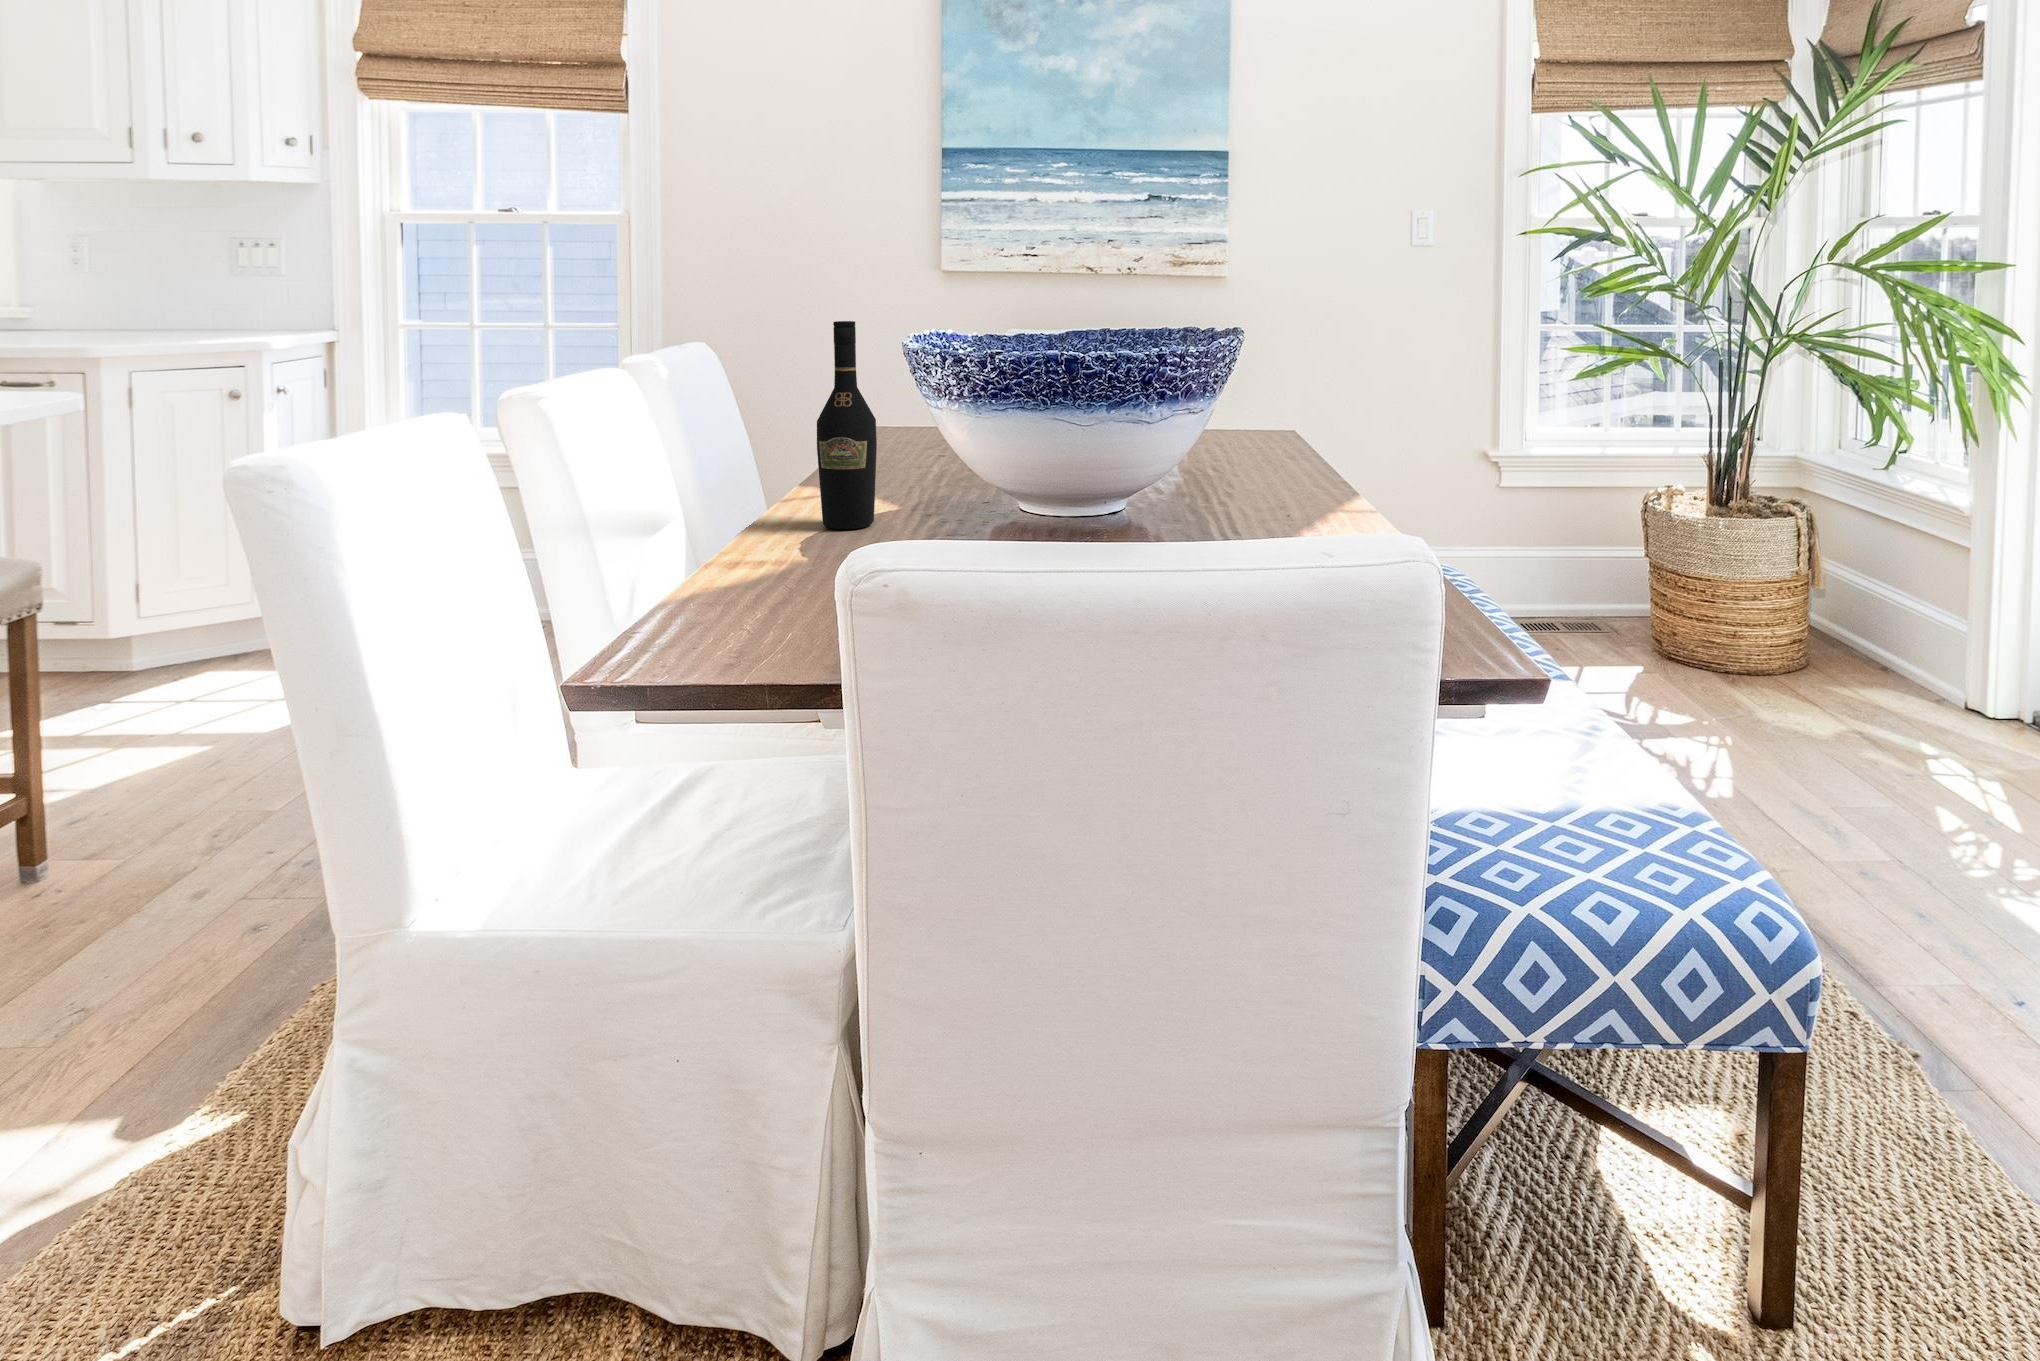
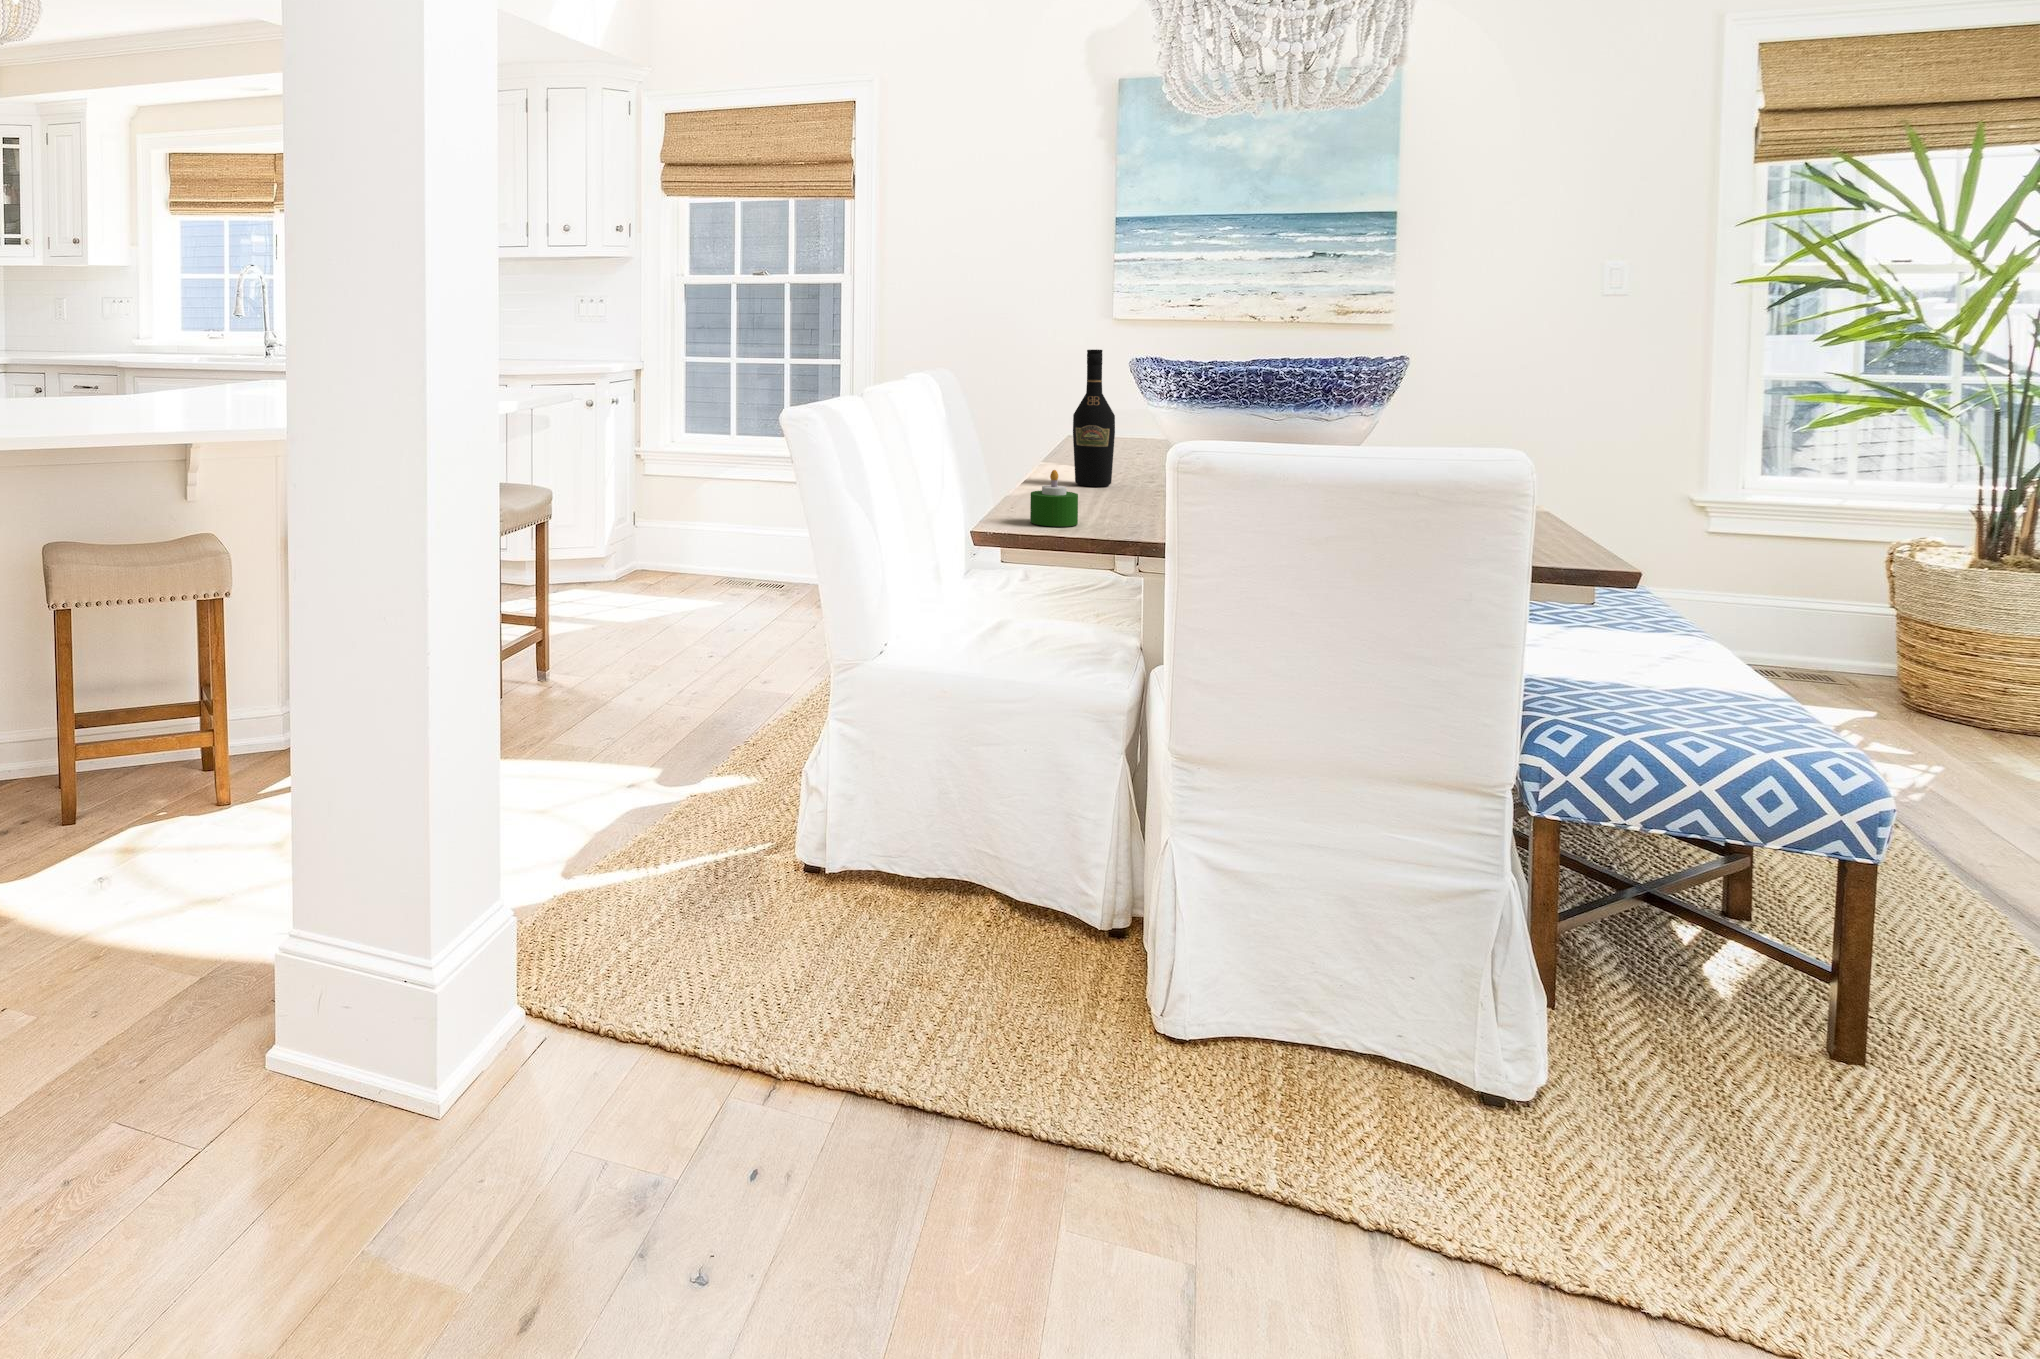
candle: none [686,541,768,644] -> present [1030,470,1078,527]

